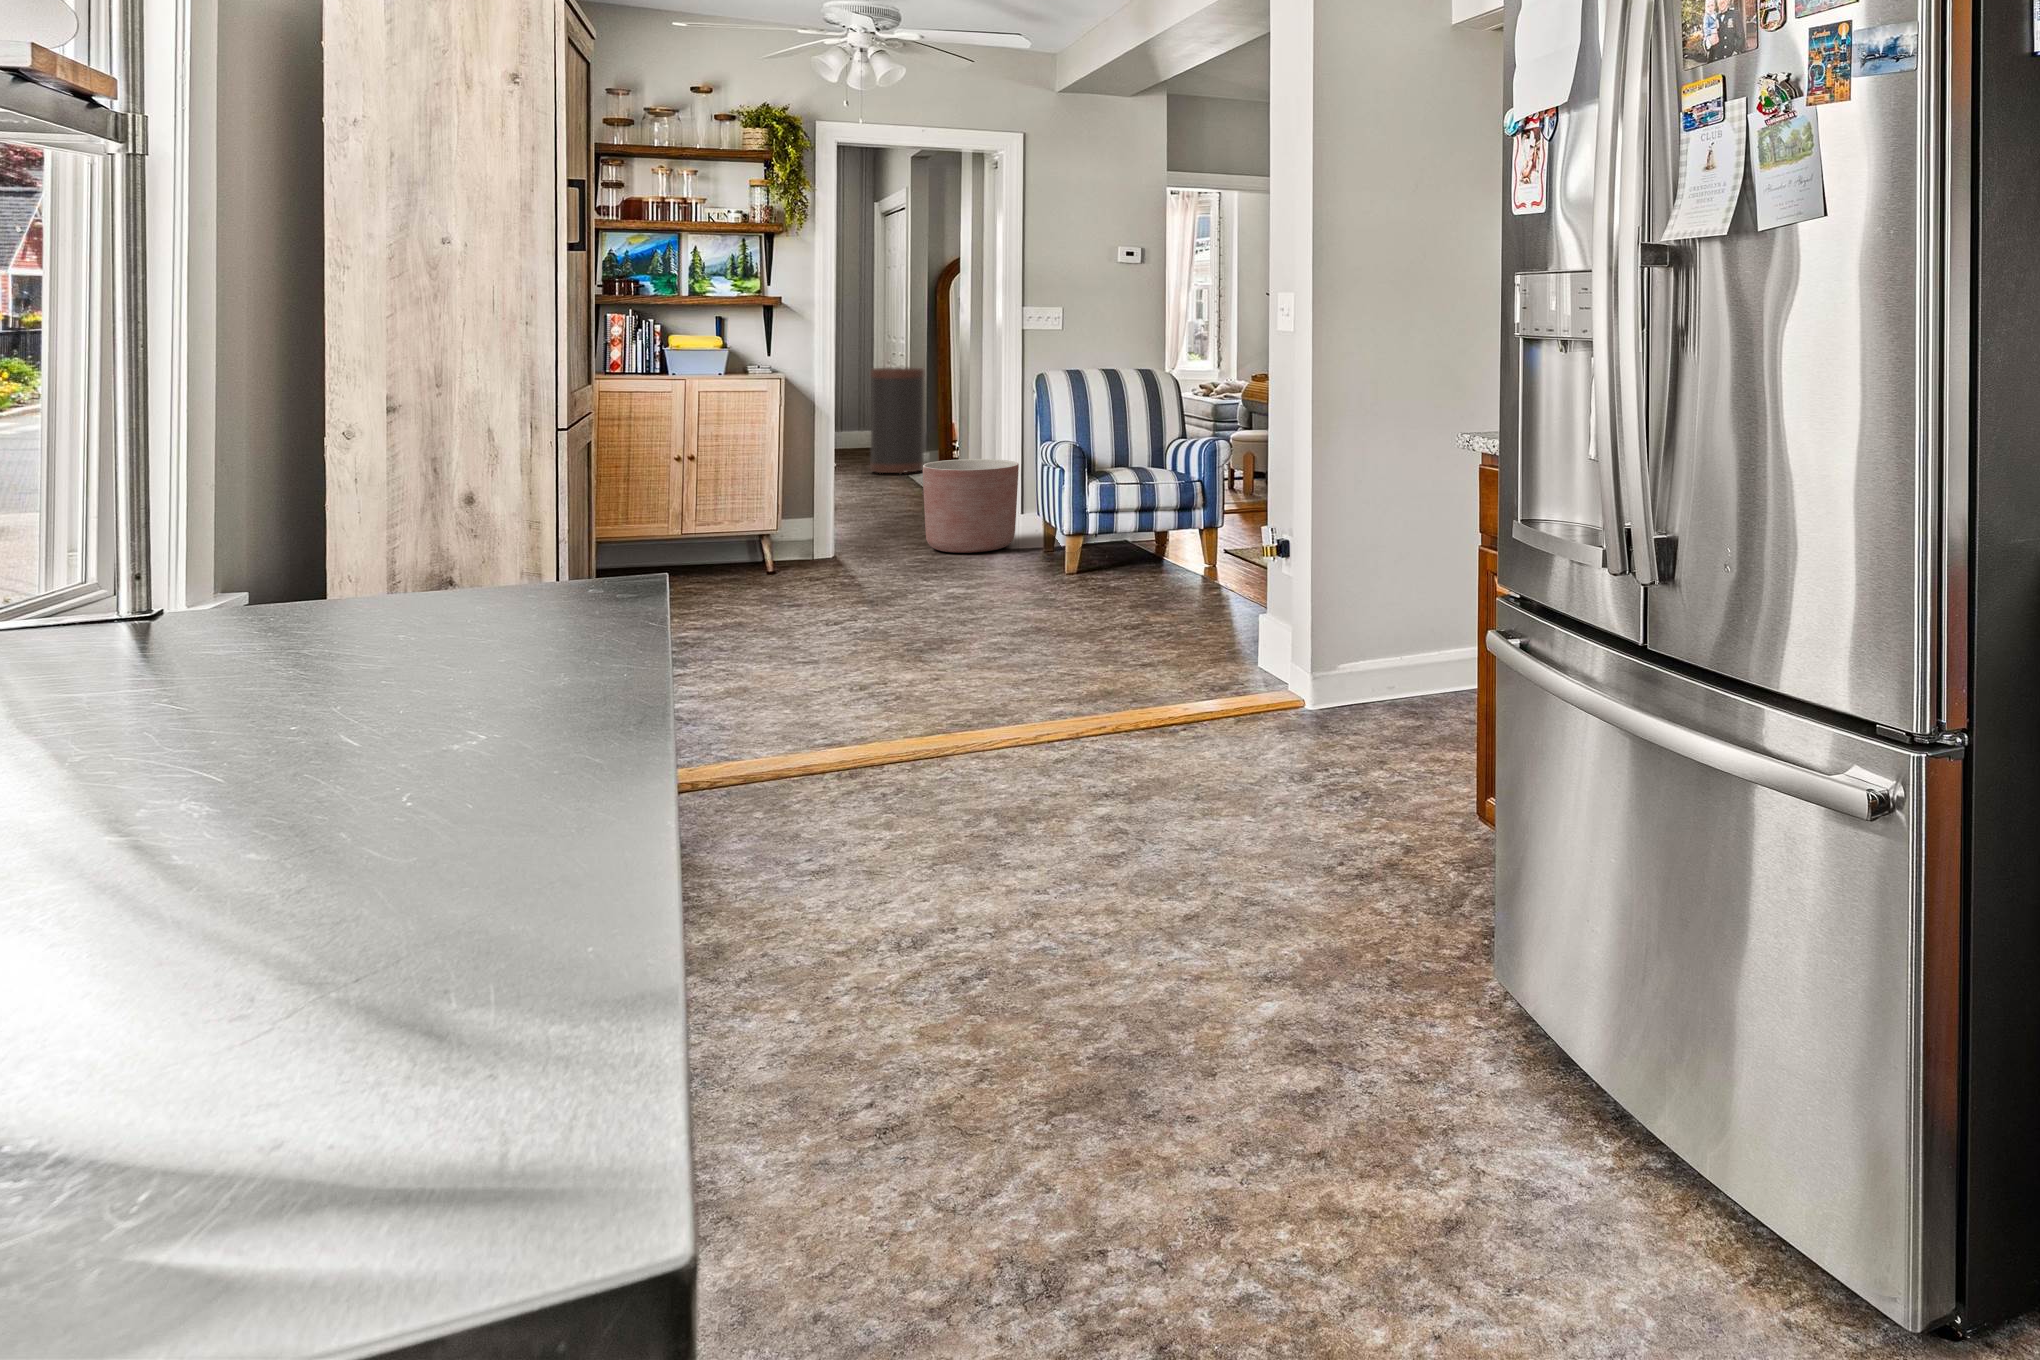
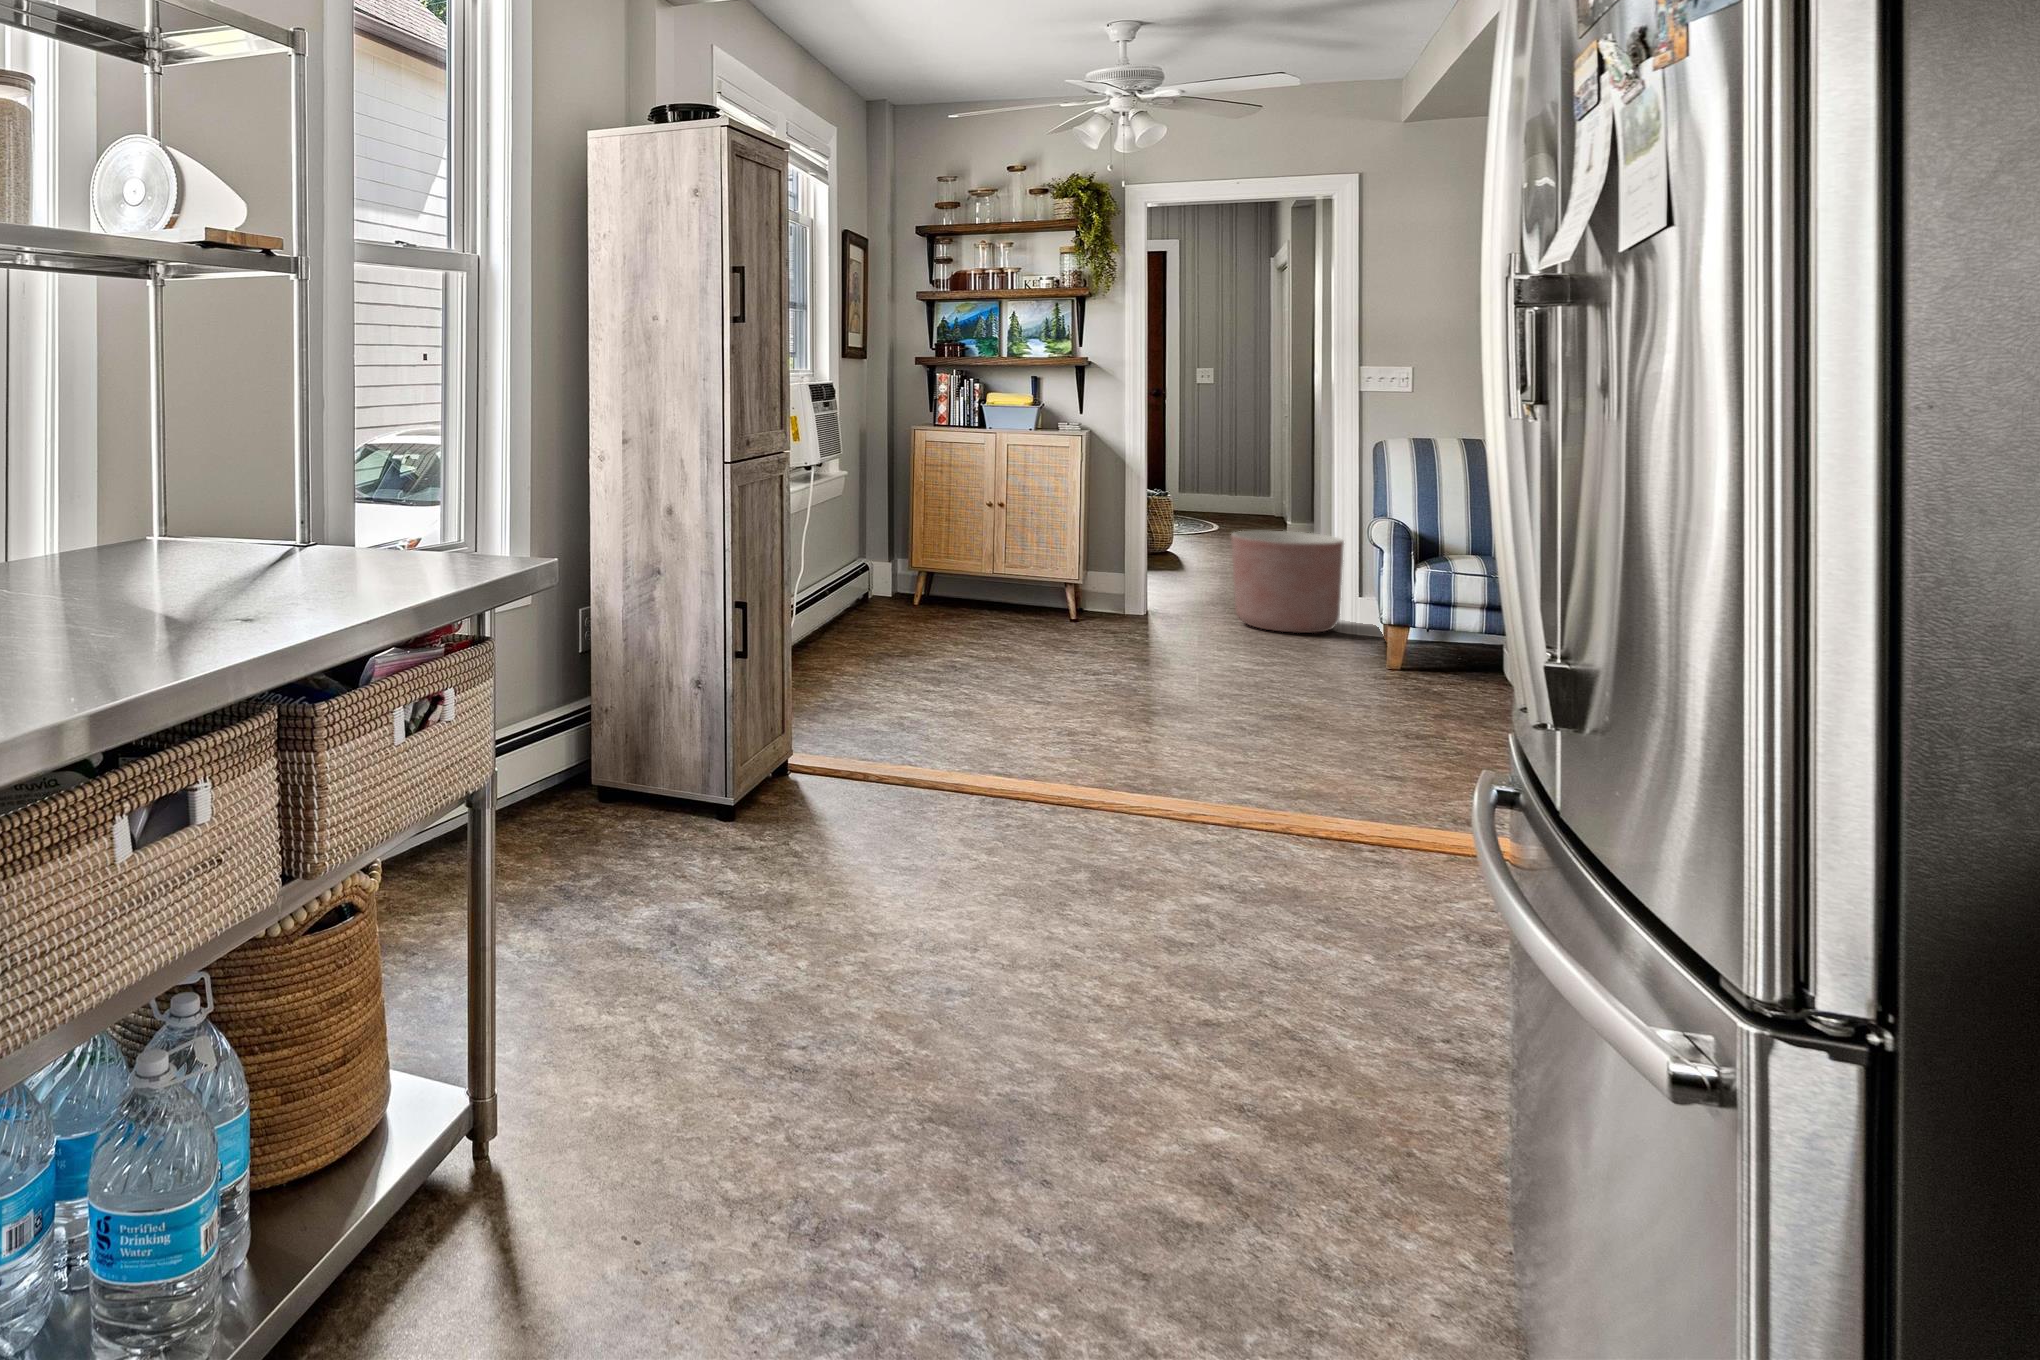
trash can: present [870,367,924,474] -> none [1240,434,1301,548]

